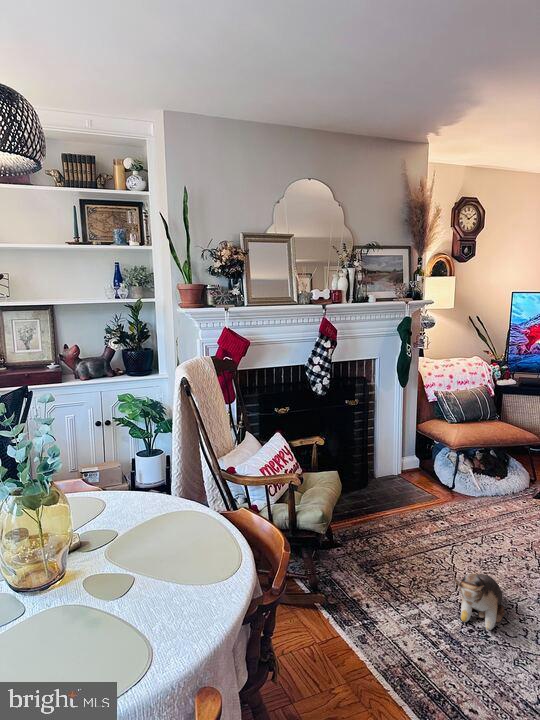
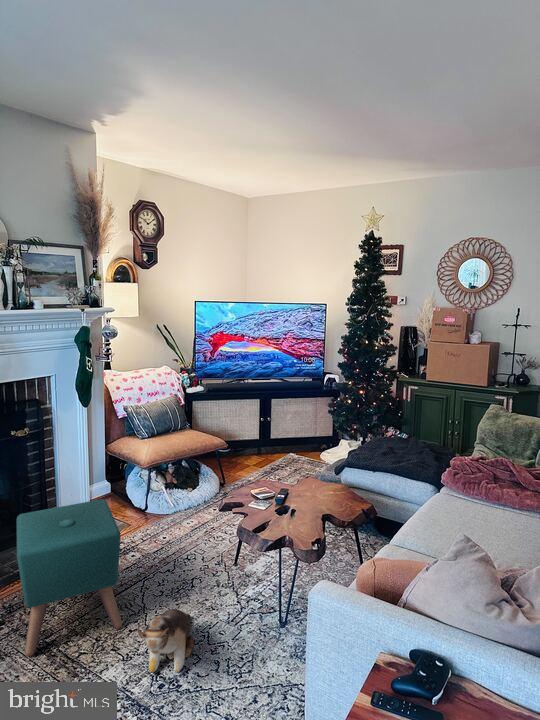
ottoman: none [354,464,439,578] -> present [17,499,122,656]

